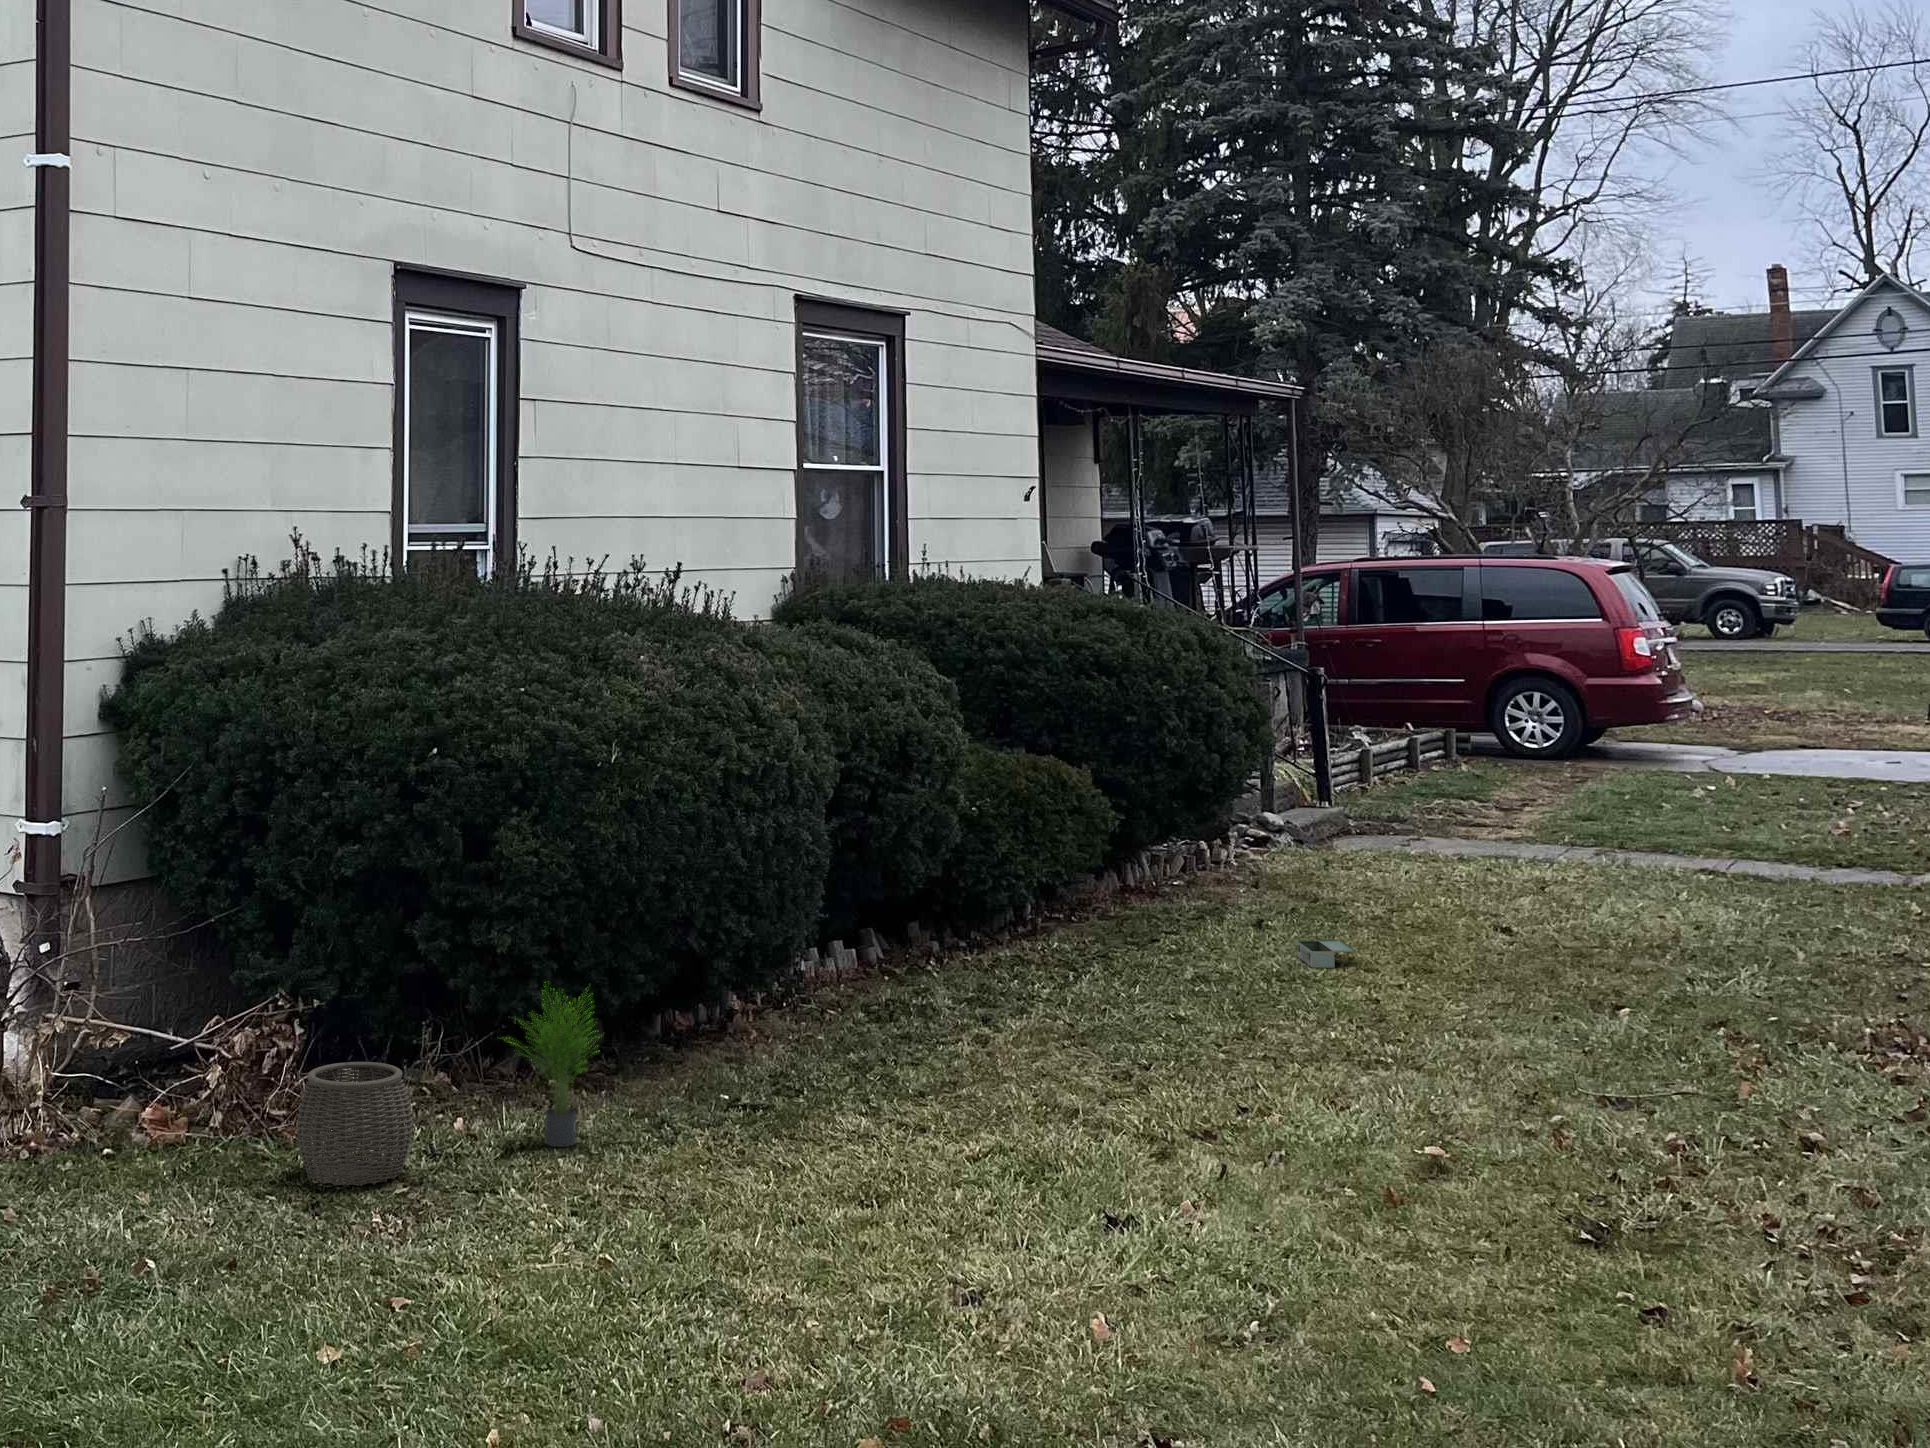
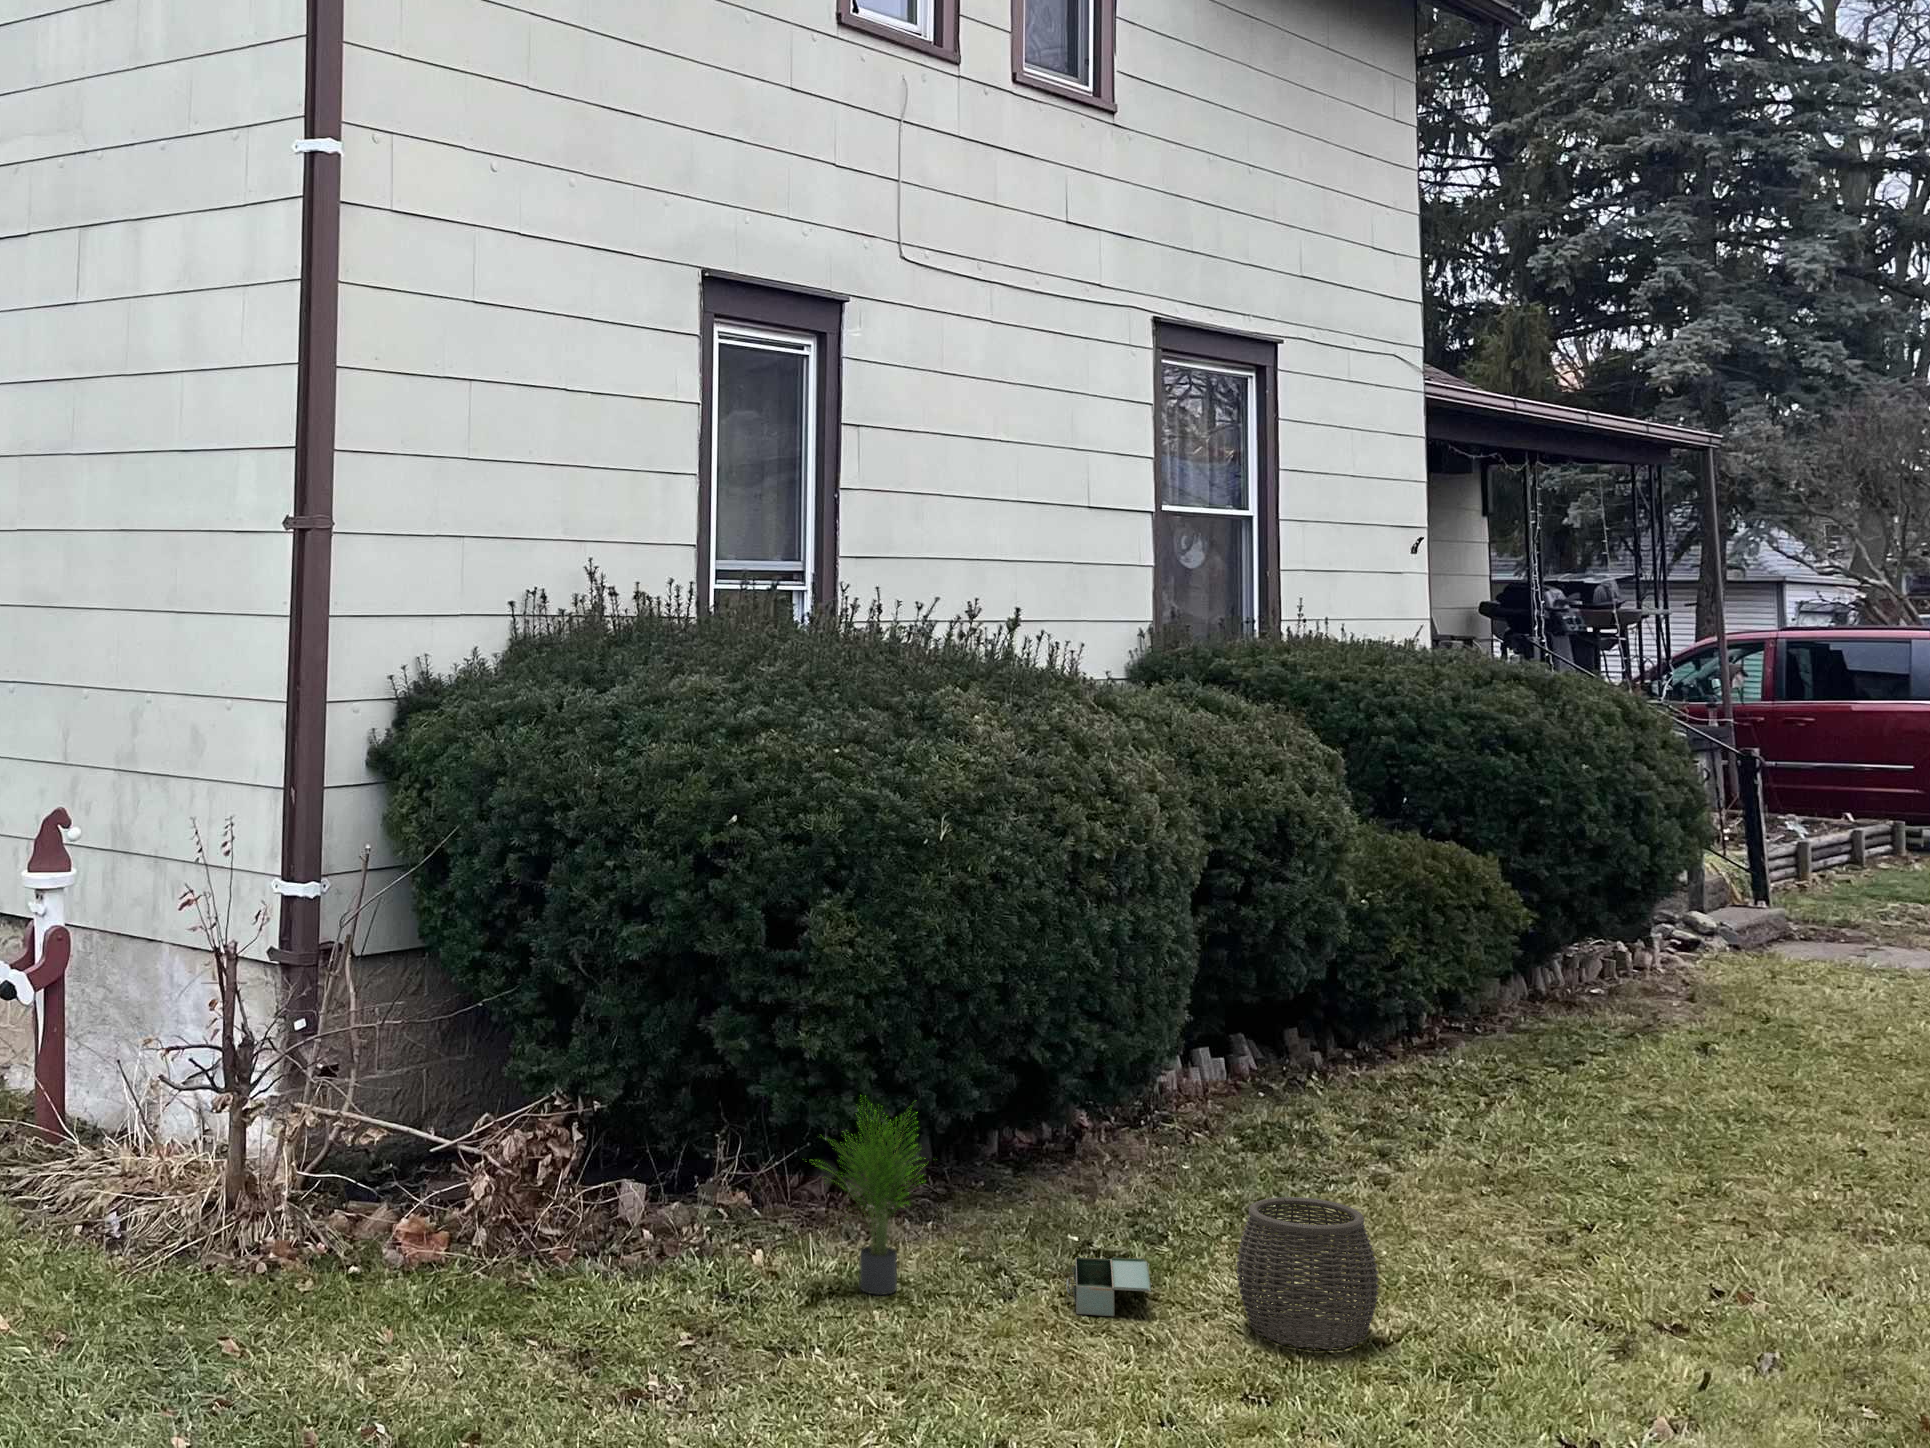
toolbox: present [1296,939,1356,968] -> present [1066,1257,1152,1316]
woven basket: present [296,1062,413,1187] -> present [1237,1197,1379,1350]

